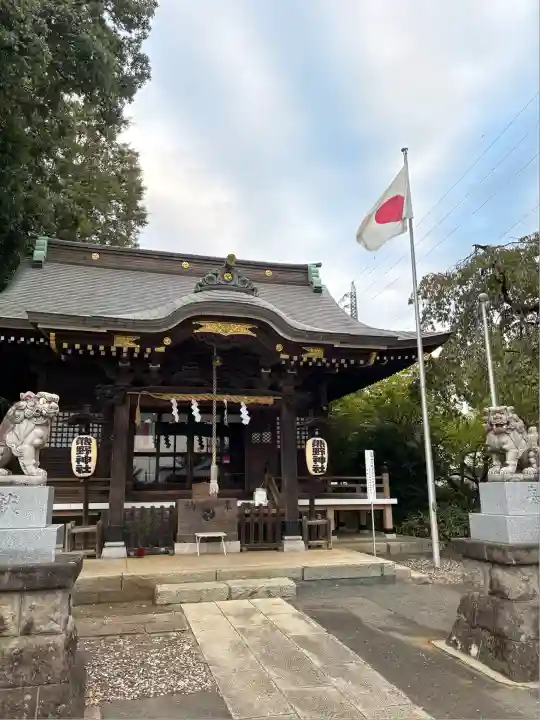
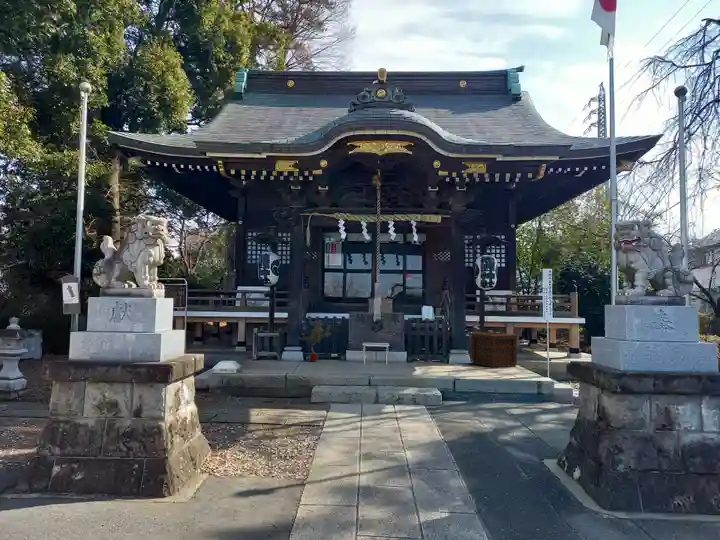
wooden crate: none [307,520,352,556] -> present [471,332,517,367]

